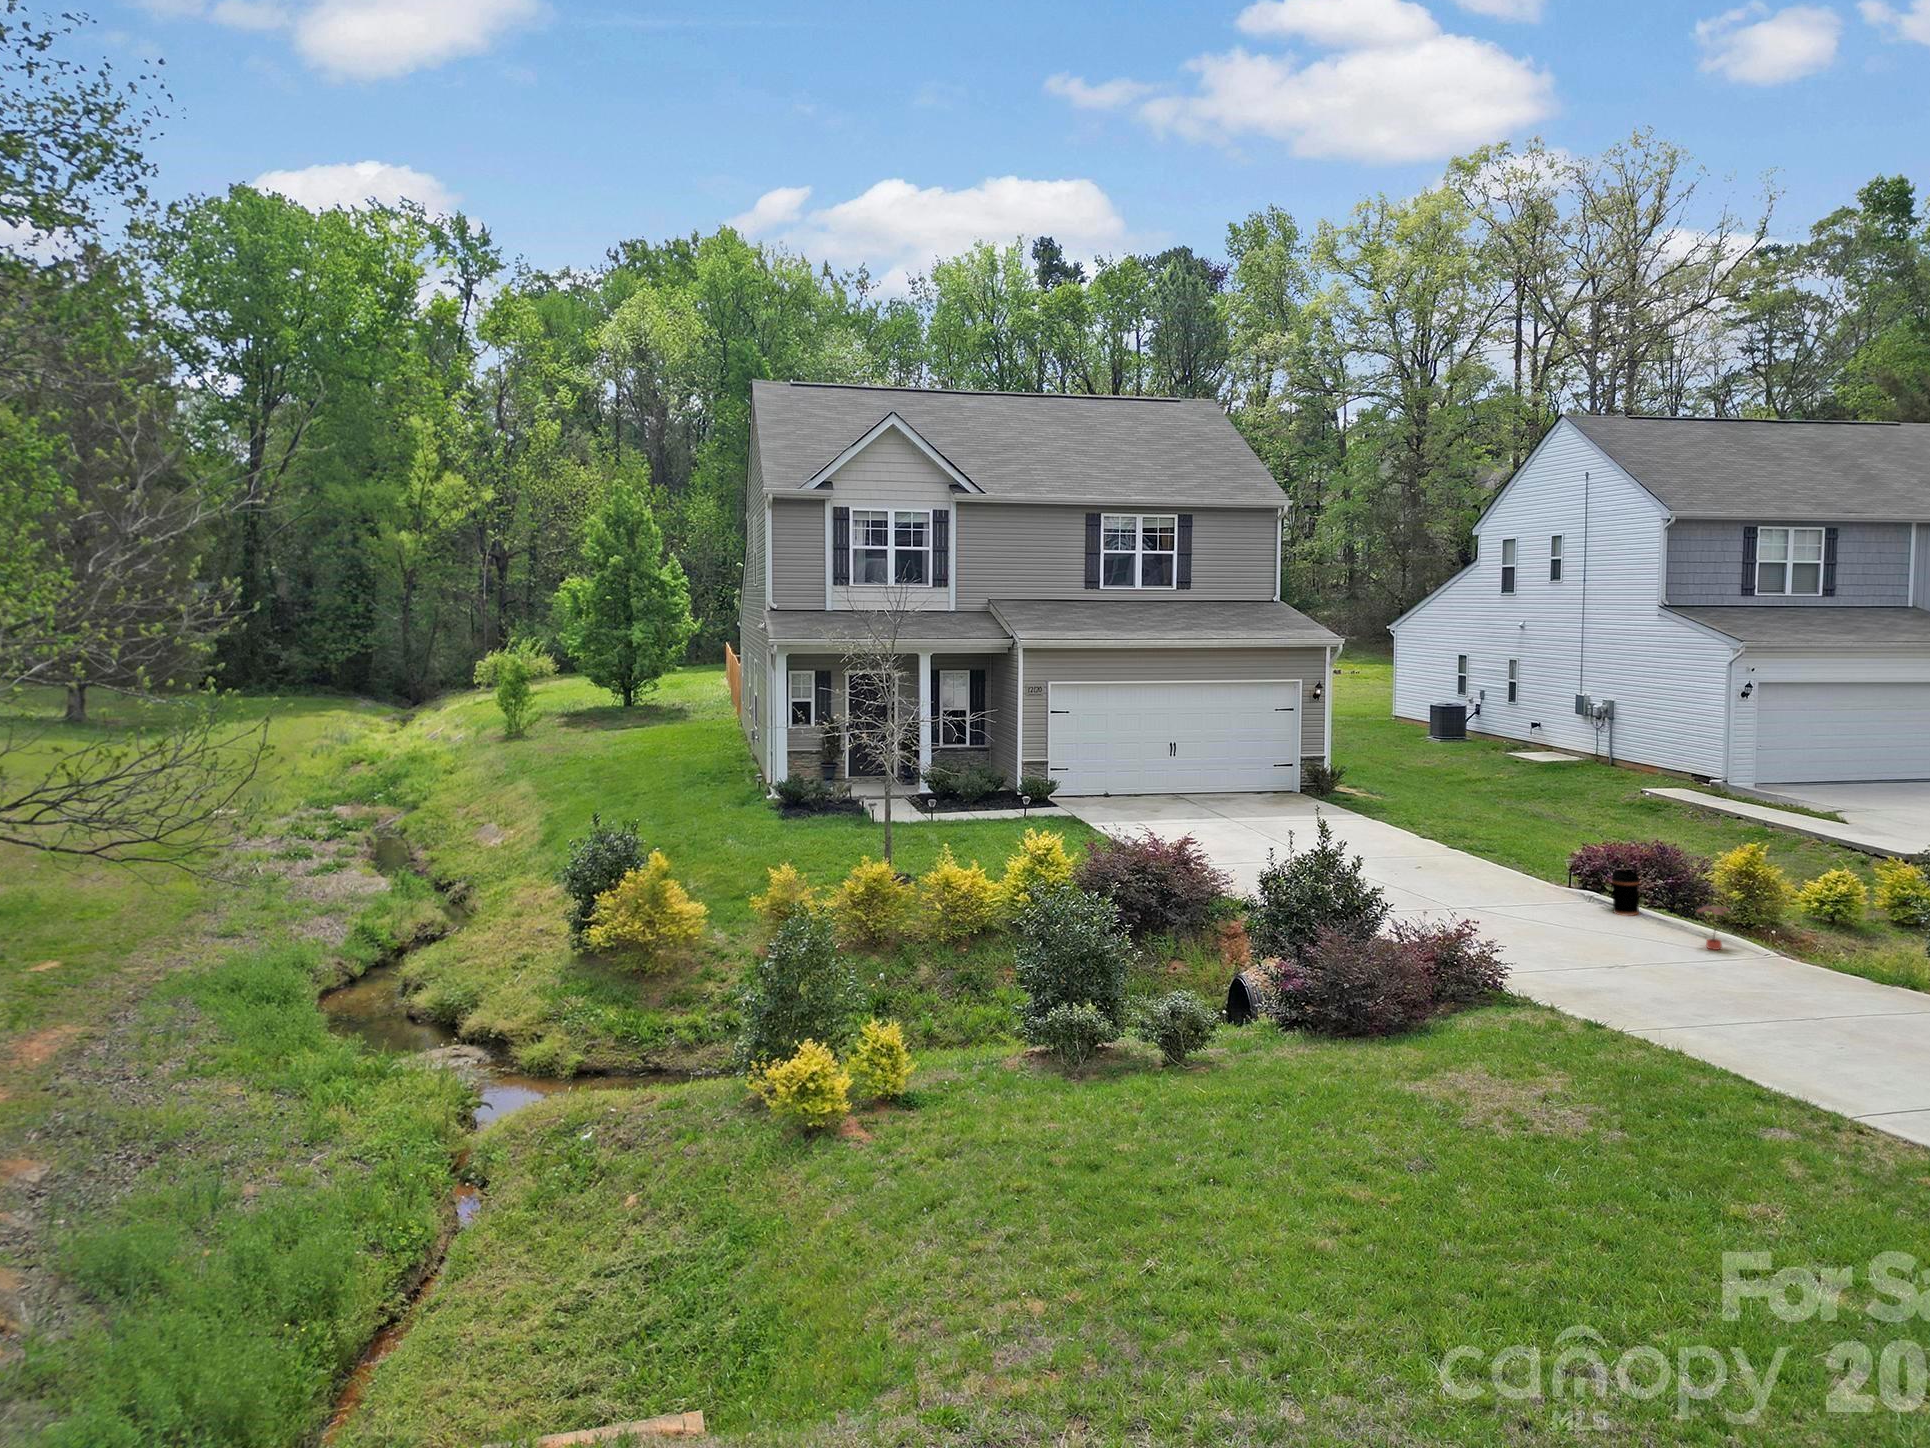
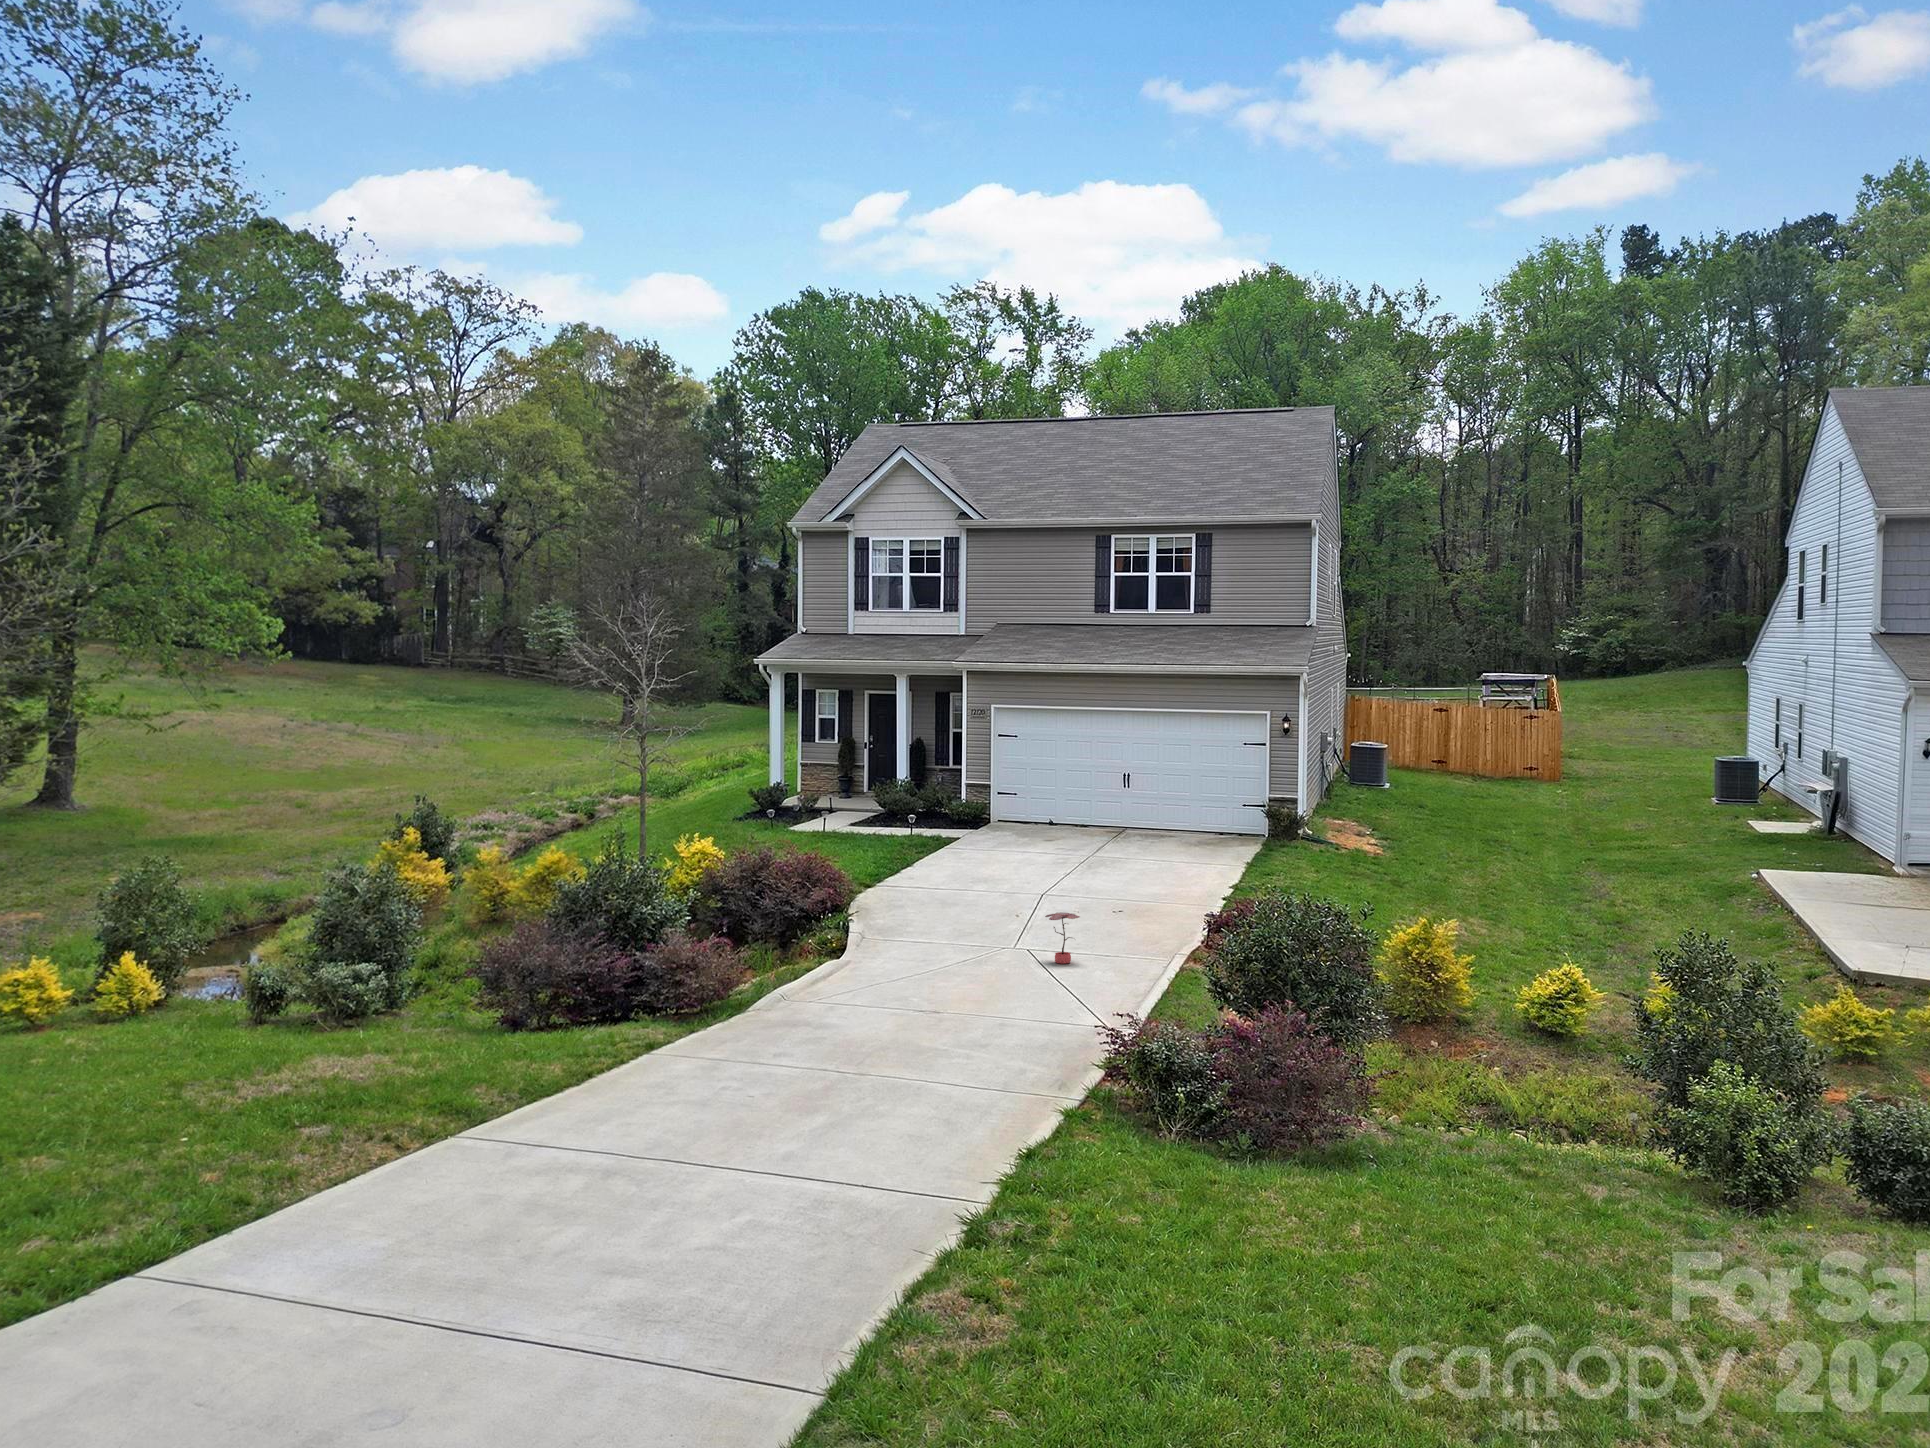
trash can: present [1611,870,1640,916] -> none [1110,887,1142,940]

